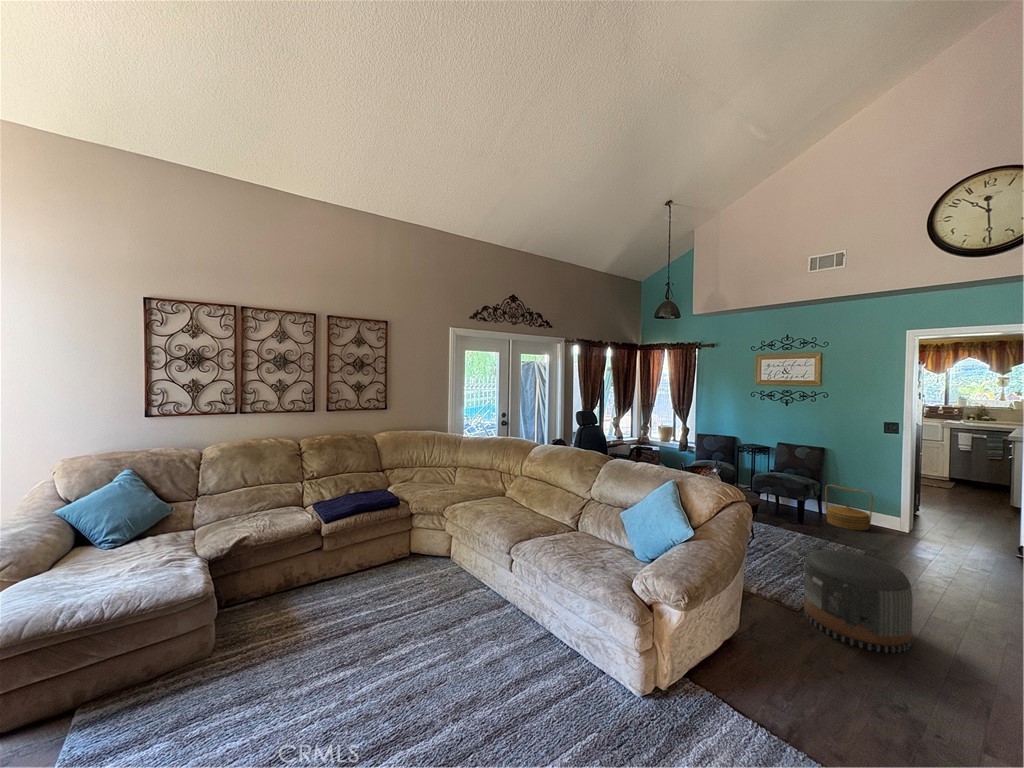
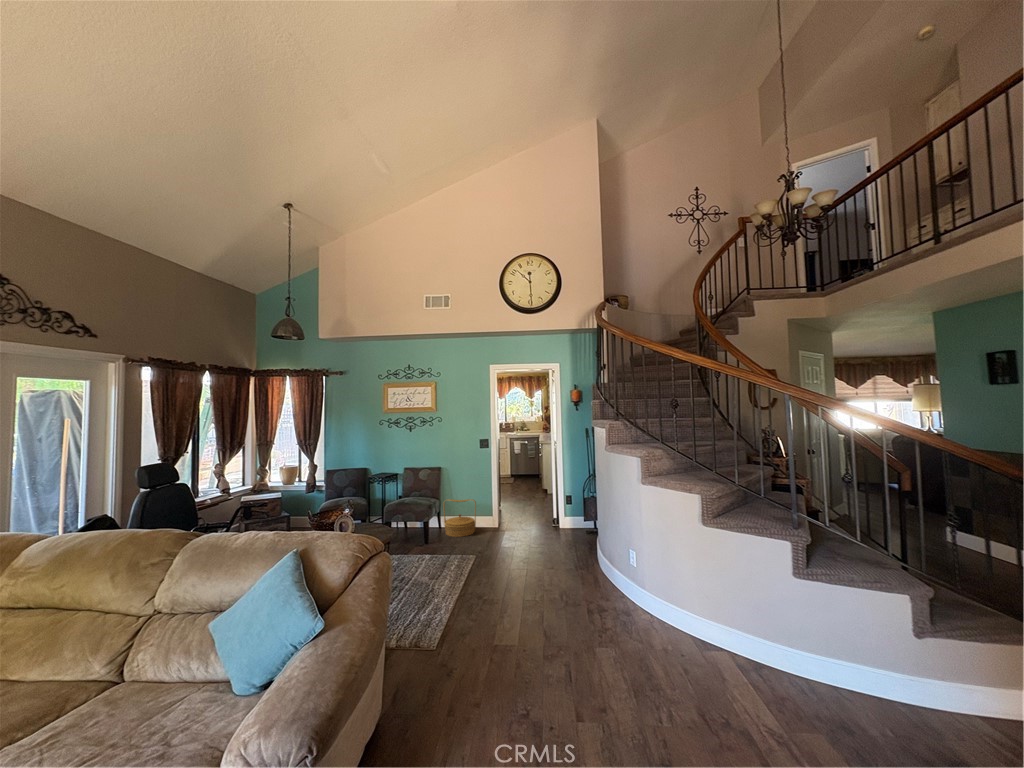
pouf: present [804,550,912,653] -> none [440,567,521,666]

